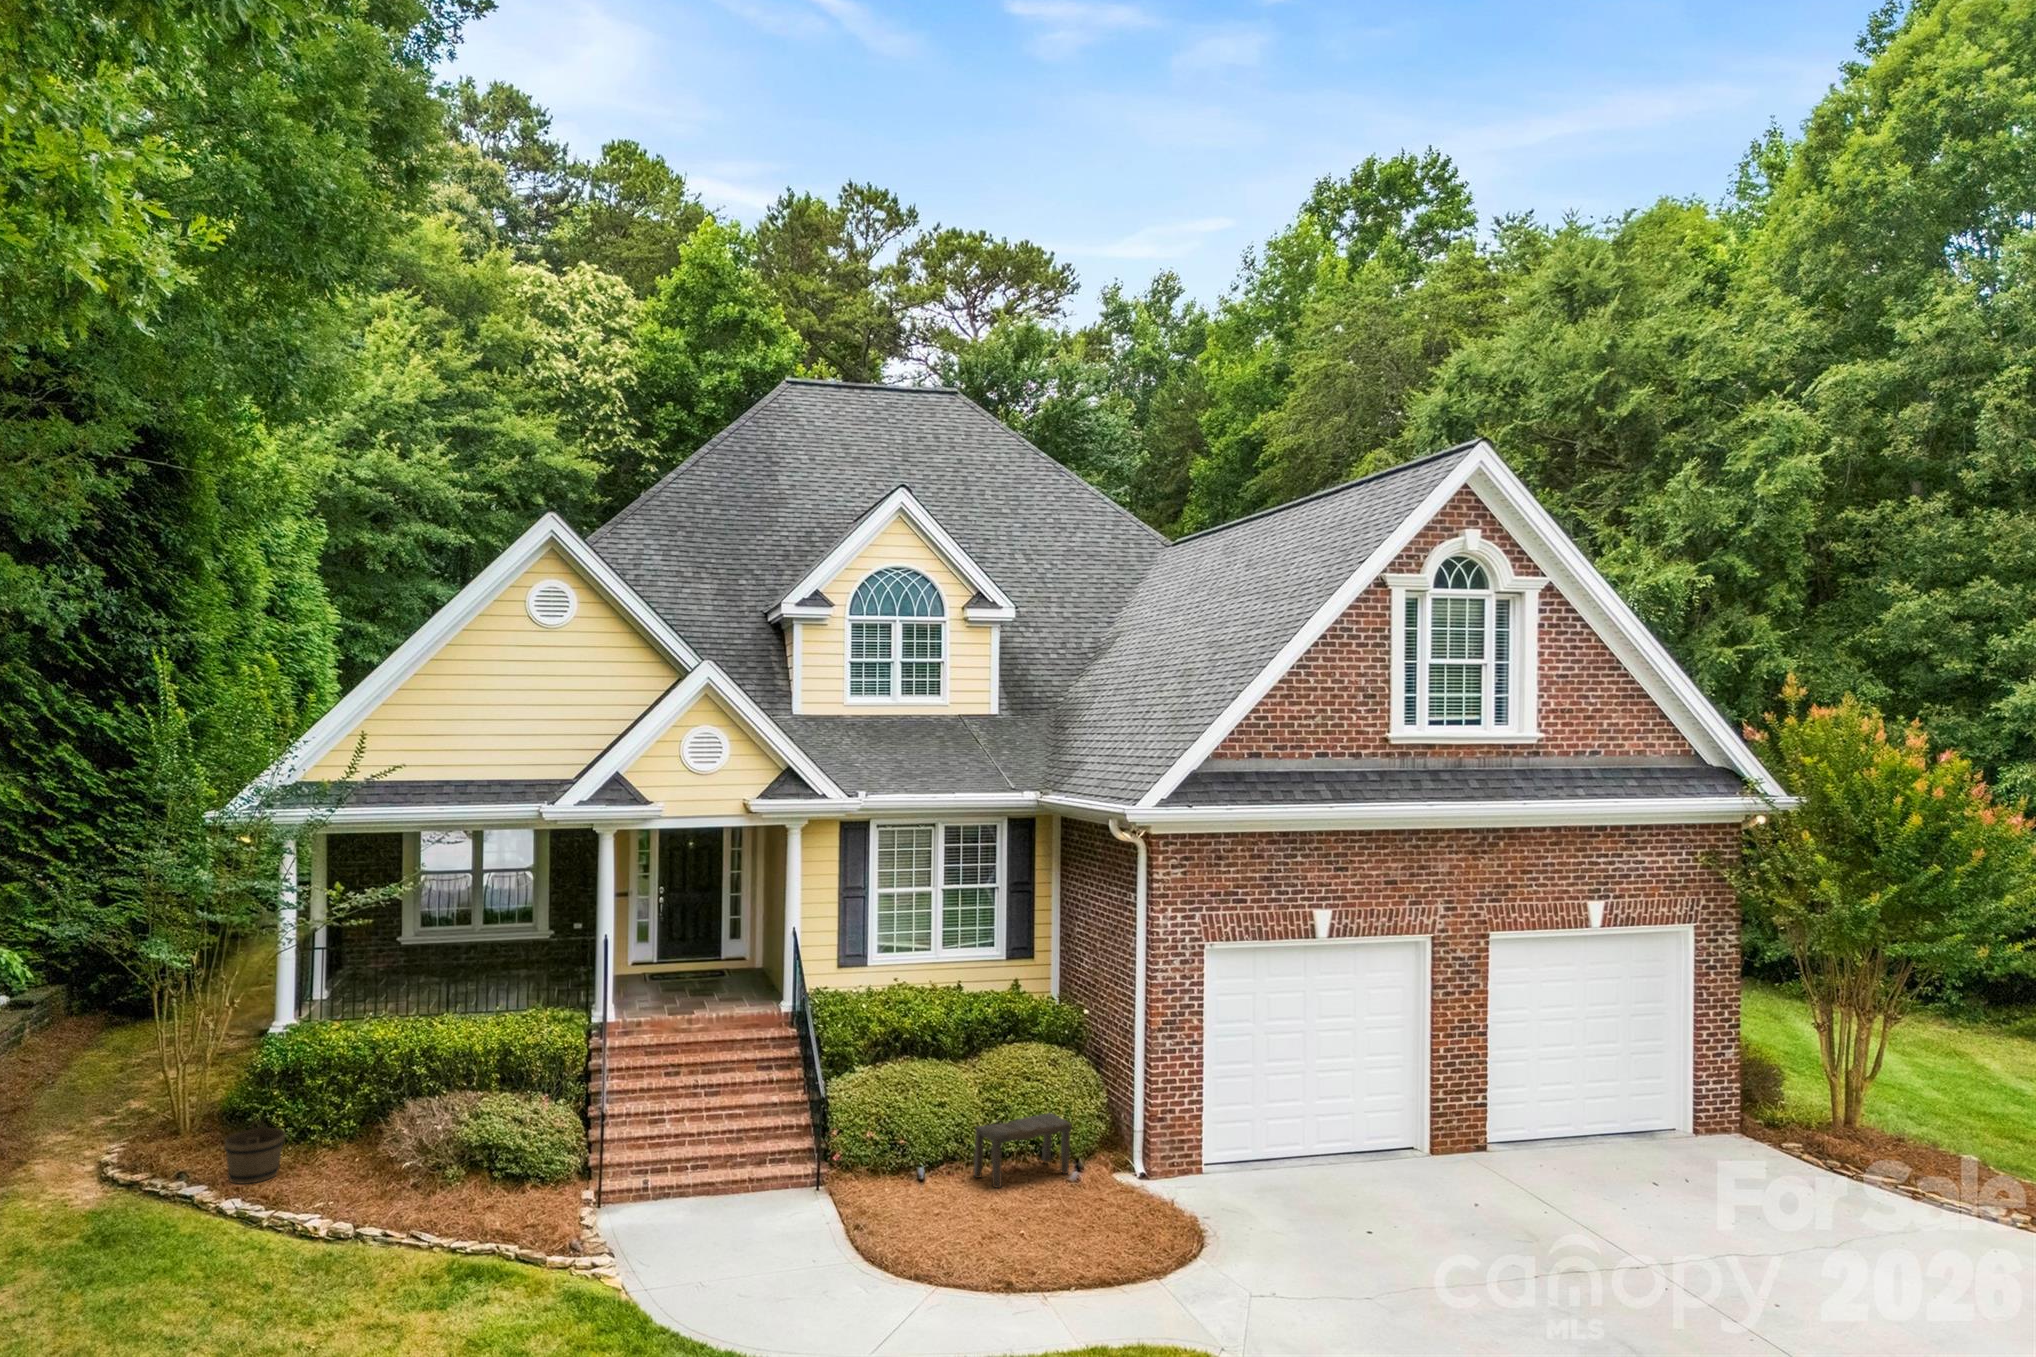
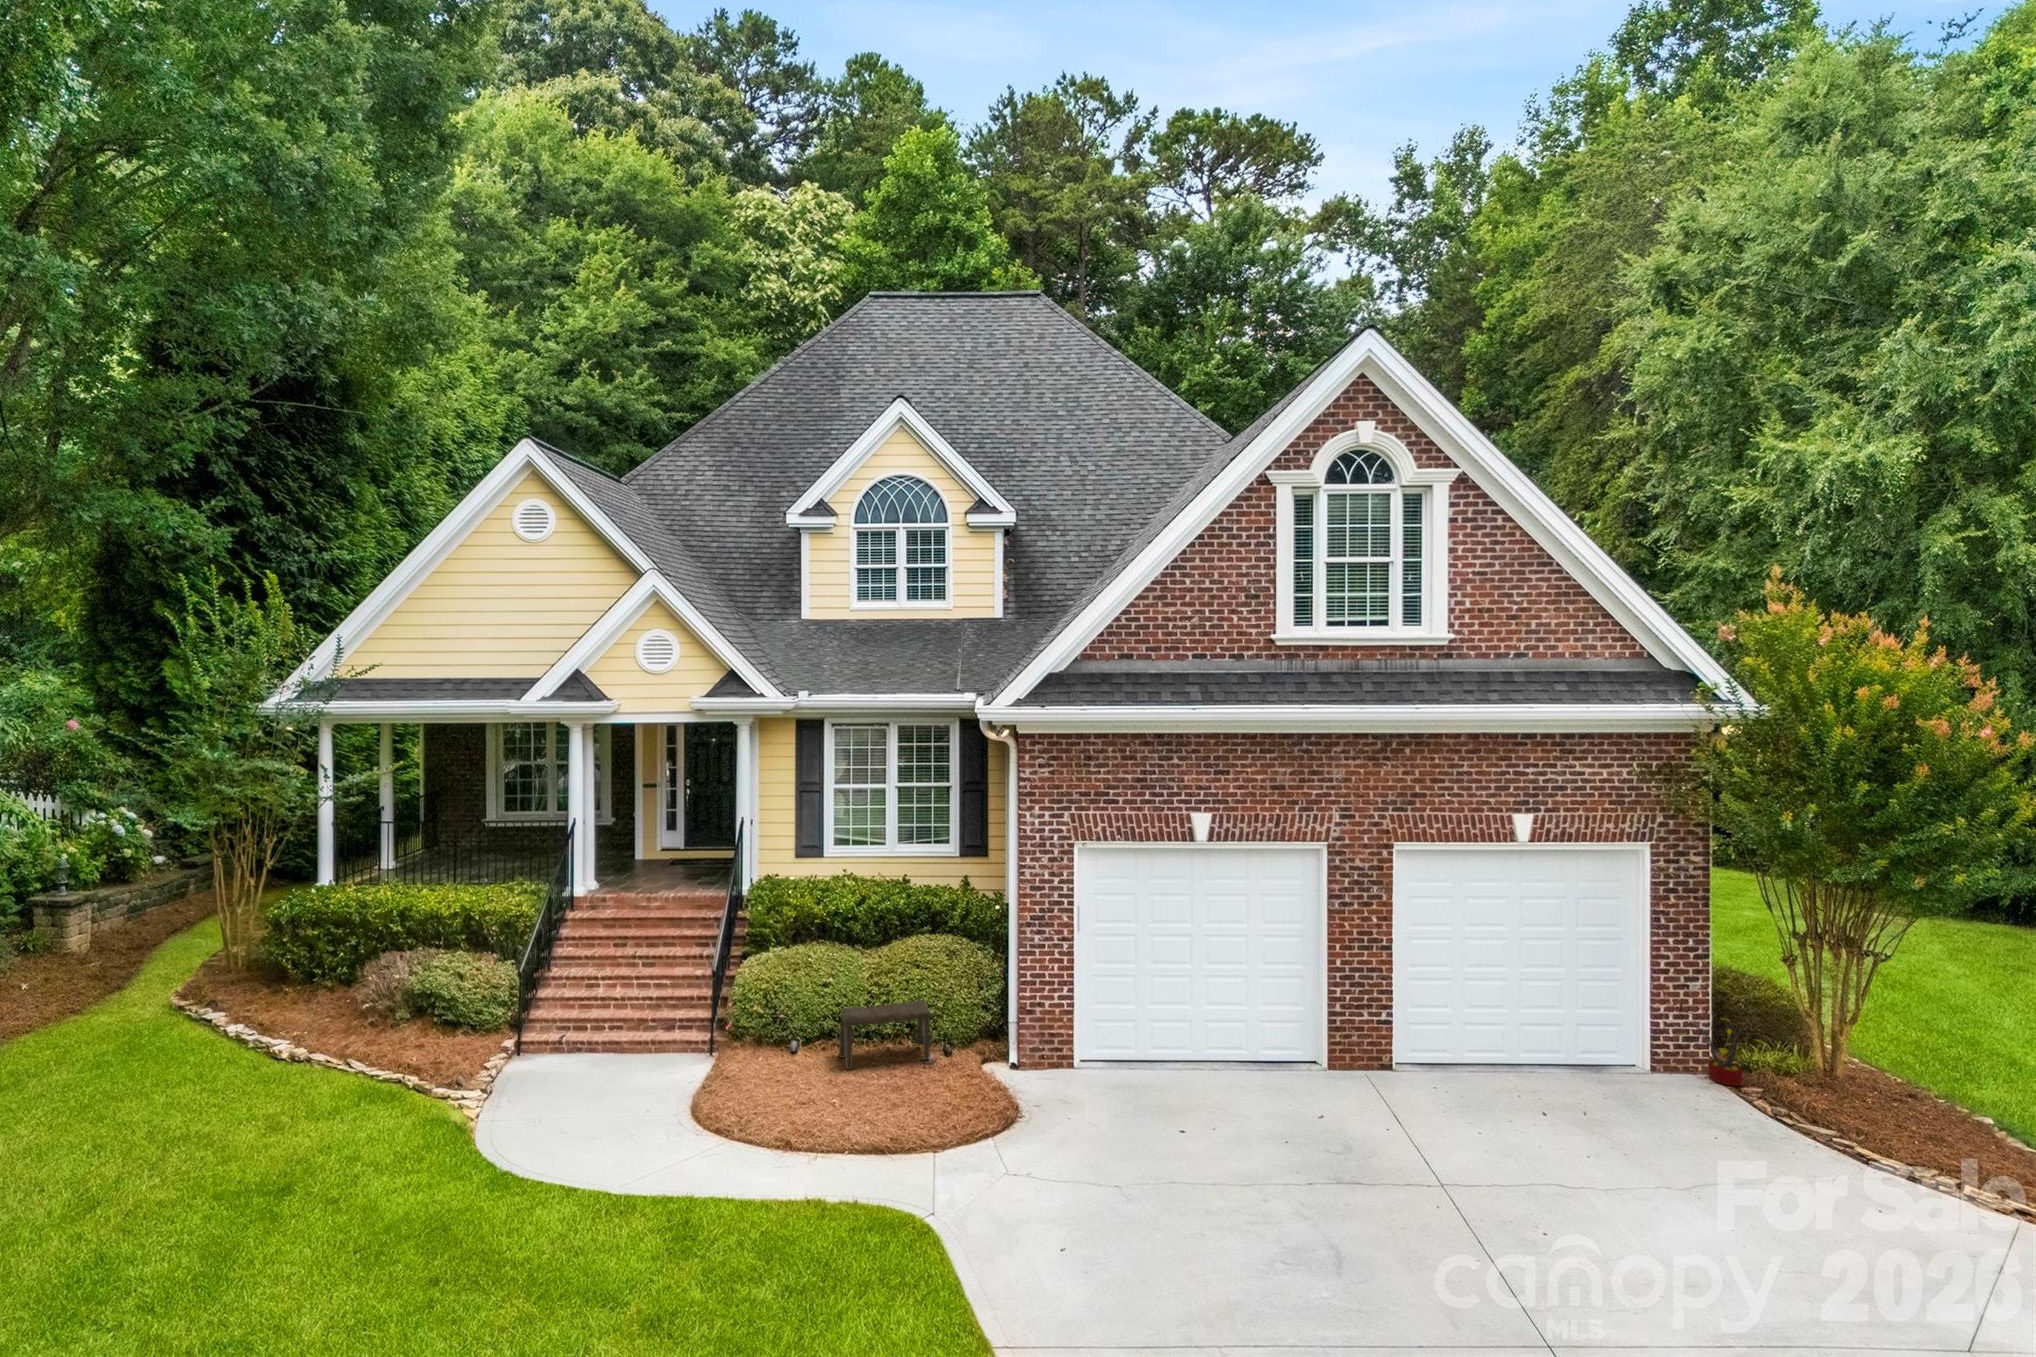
decorative plant: none [1714,1078,1786,1141] -> present [1700,1019,1766,1086]
bucket: present [225,1122,285,1184] -> none [257,964,311,1014]

